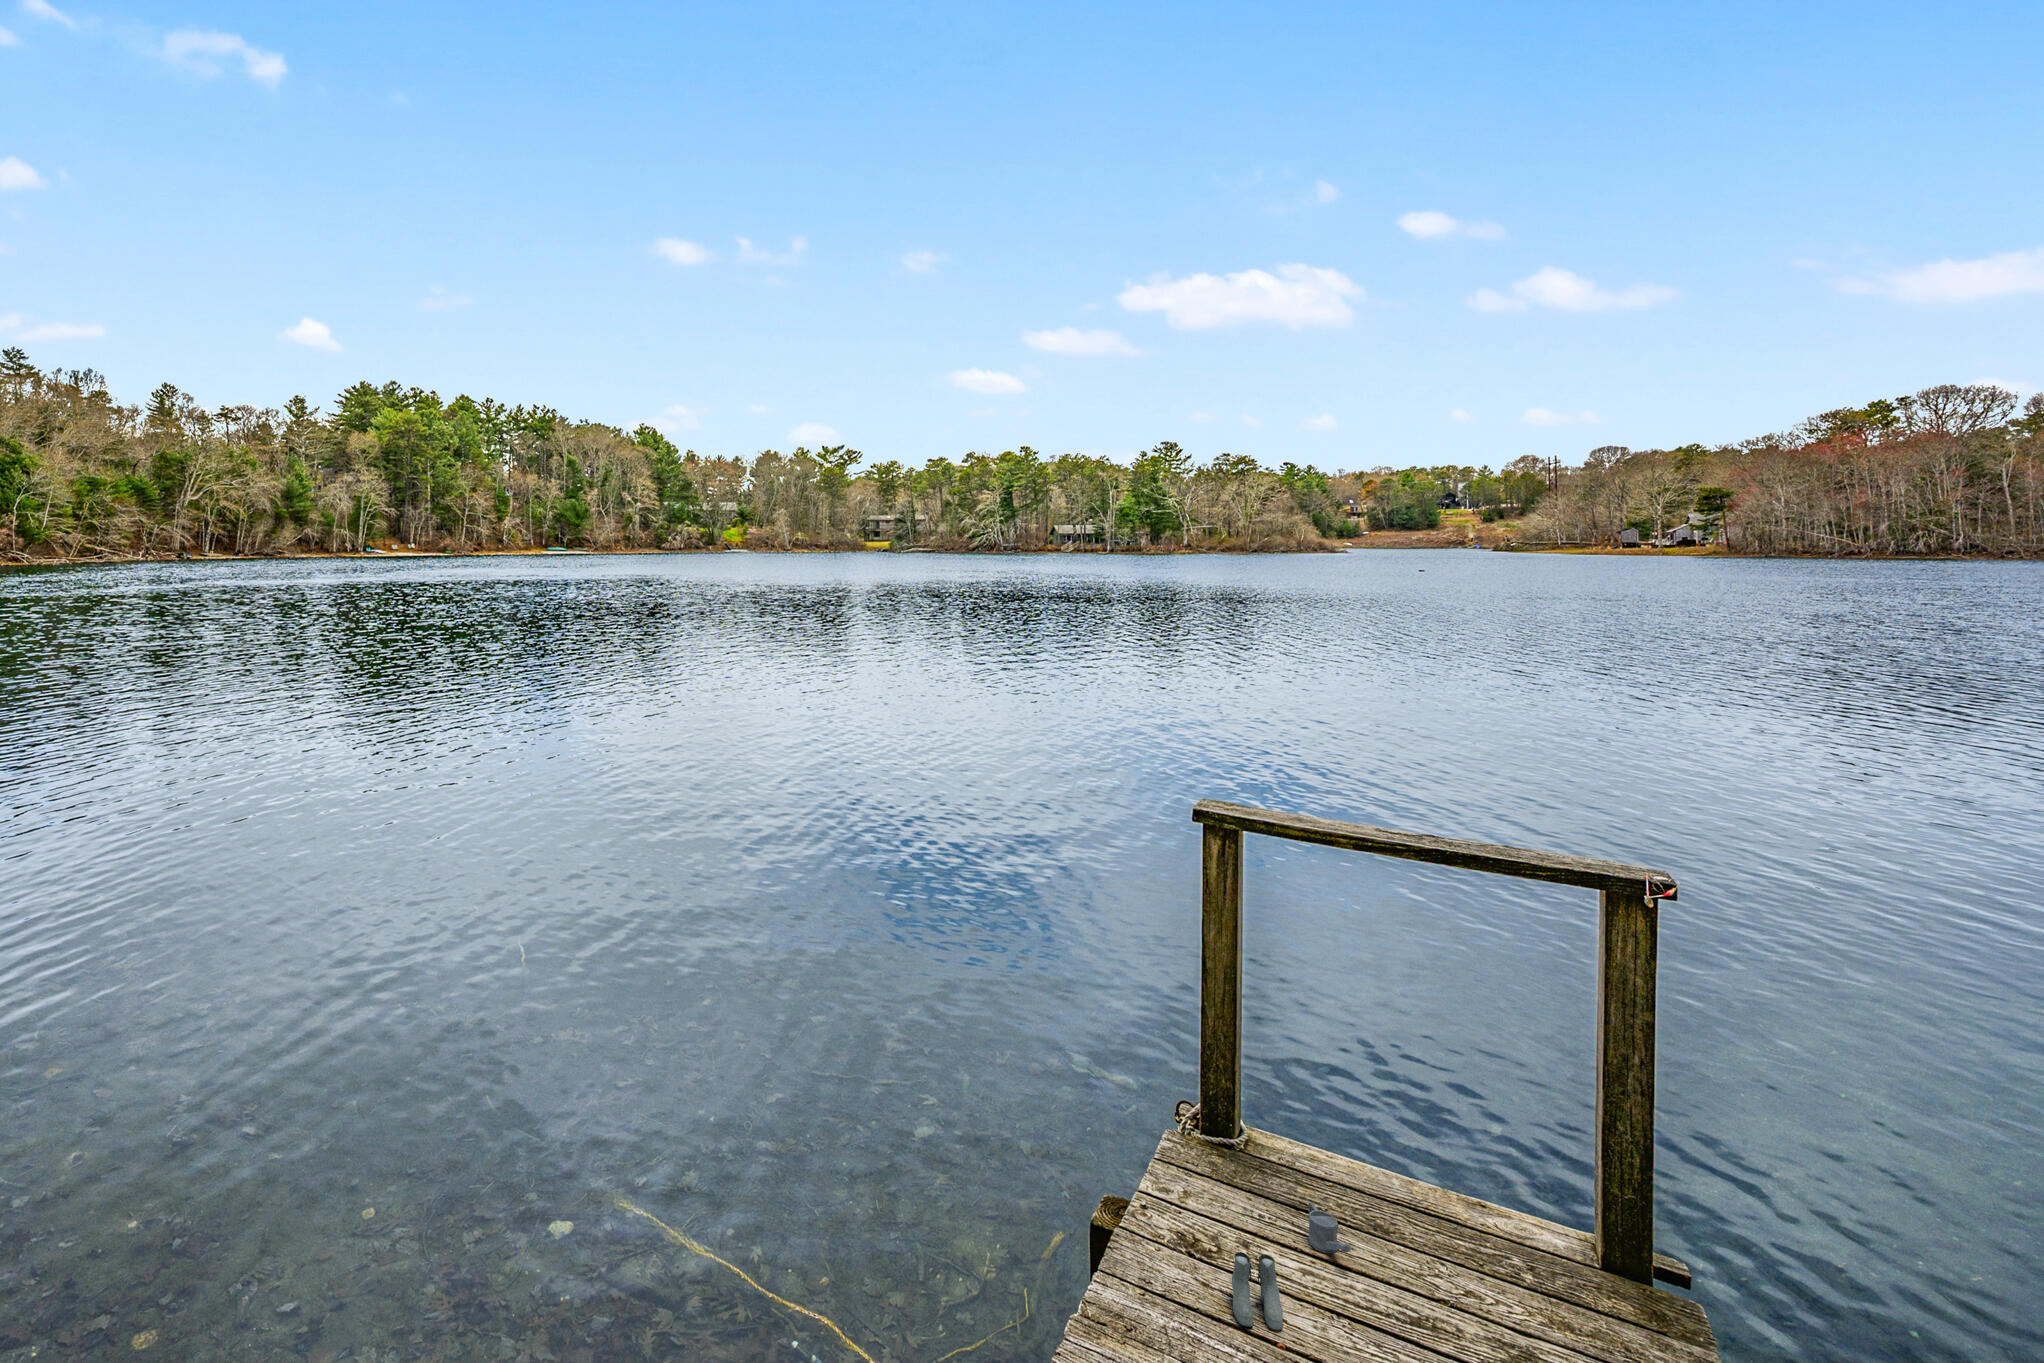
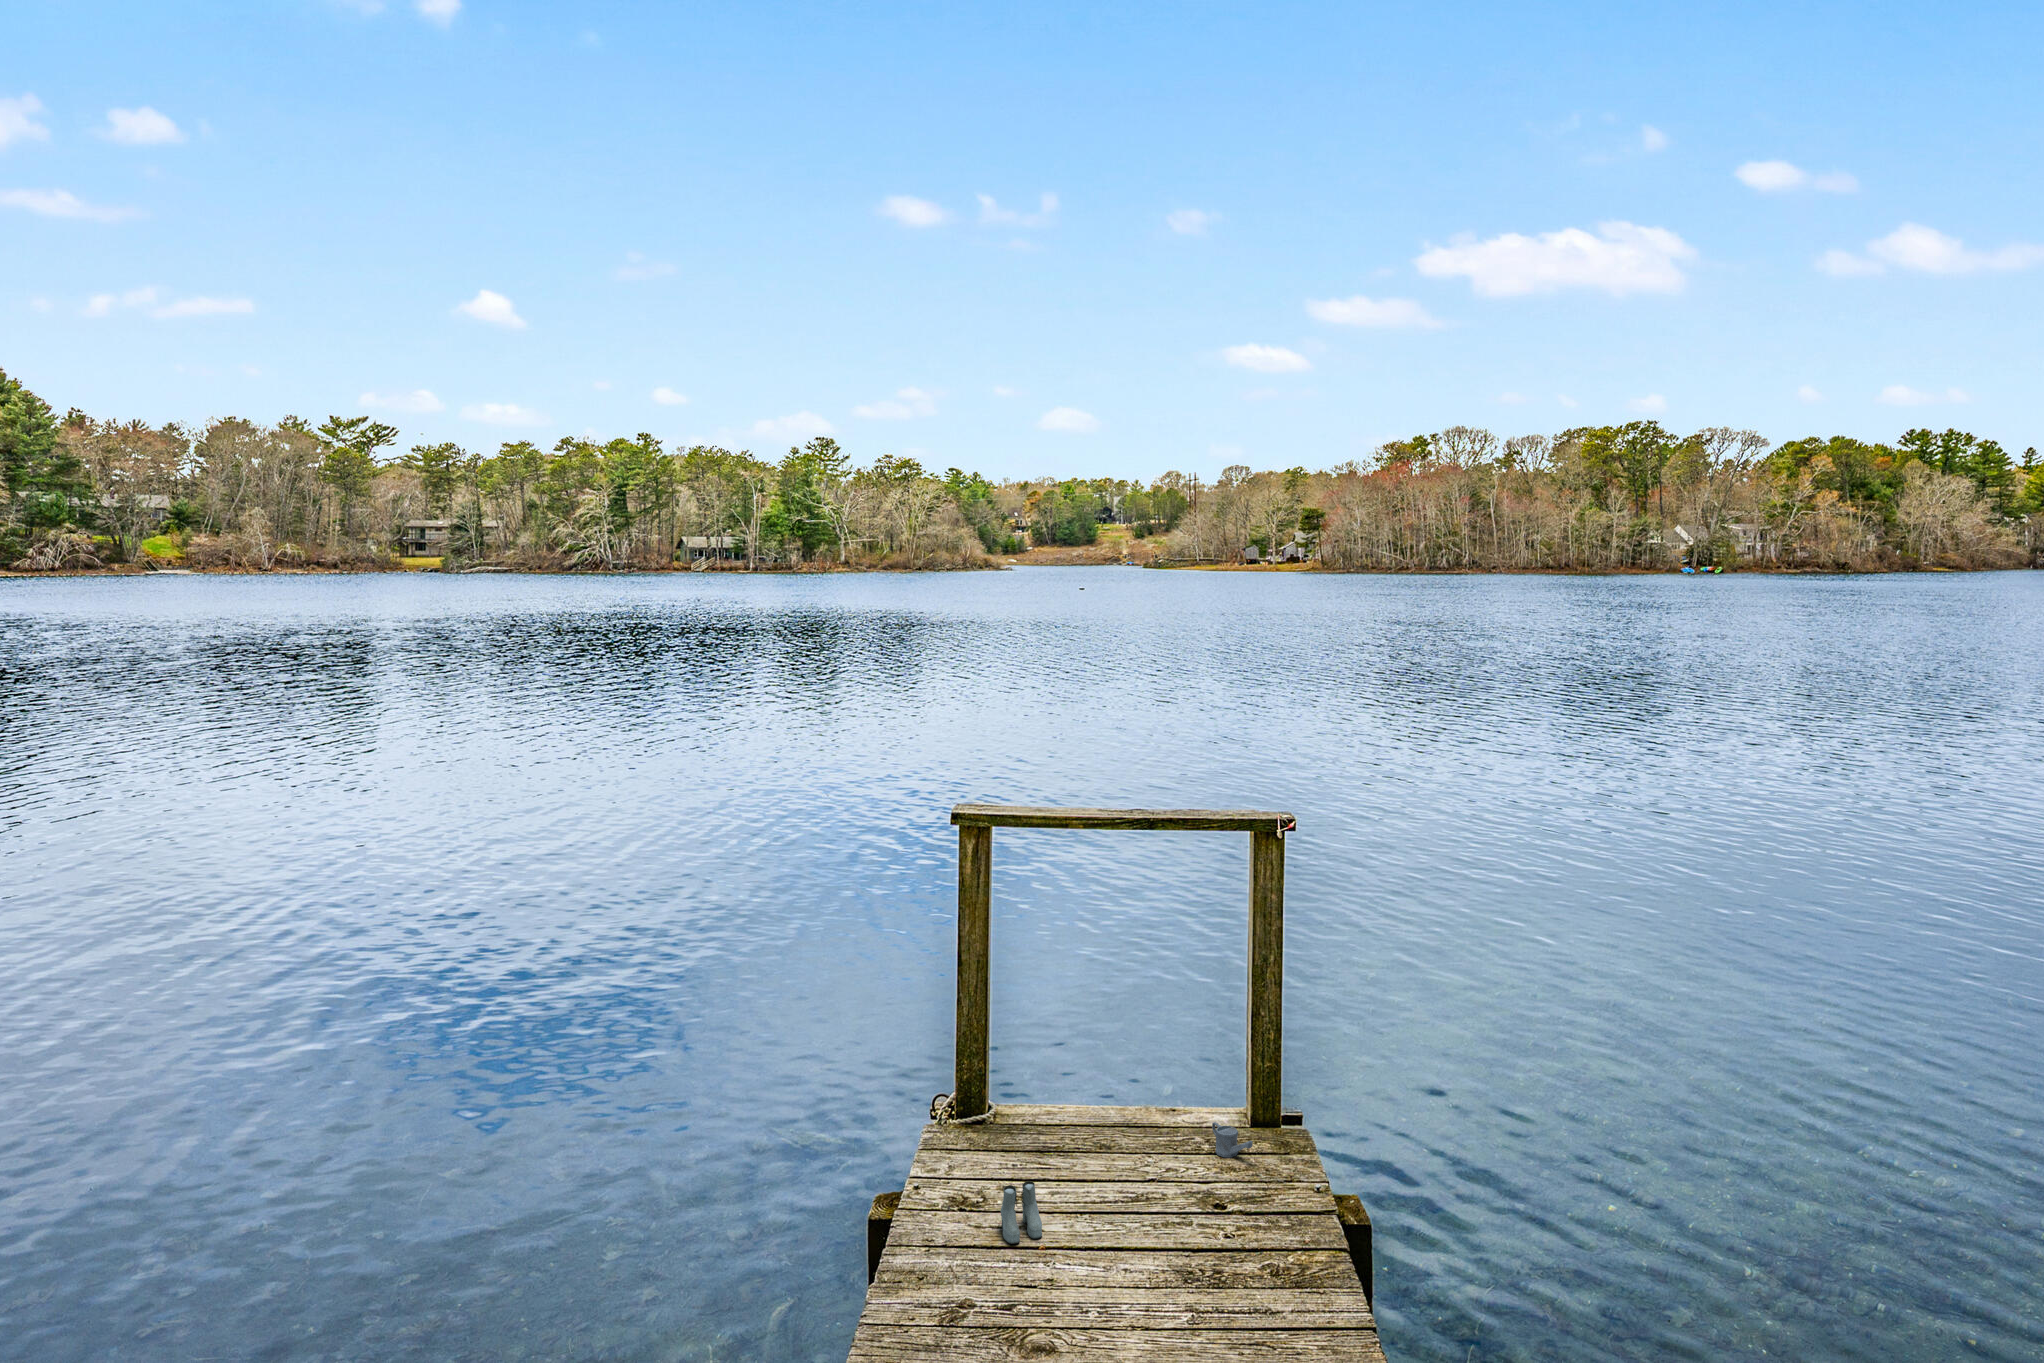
watering can: present [1308,1203,1350,1254] -> present [1212,1122,1253,1158]

